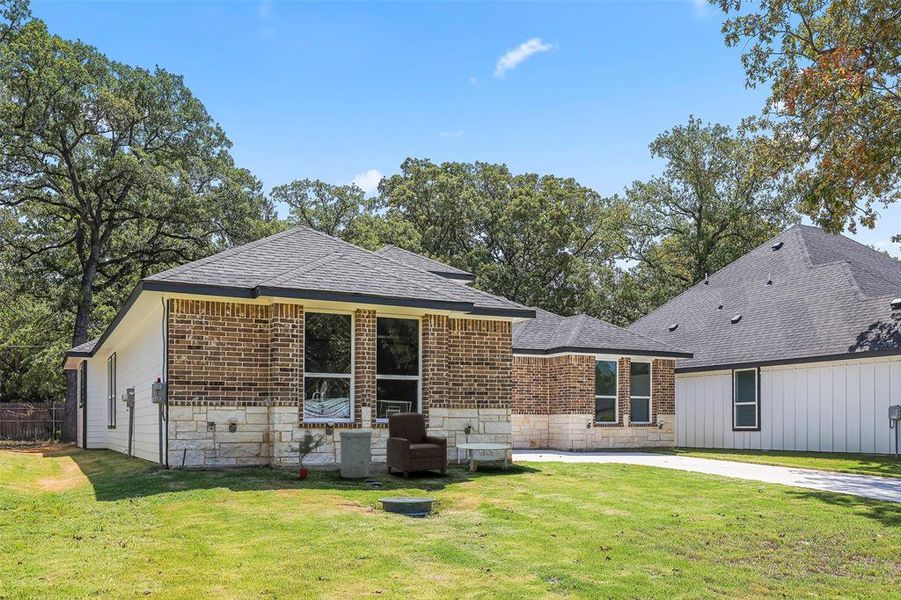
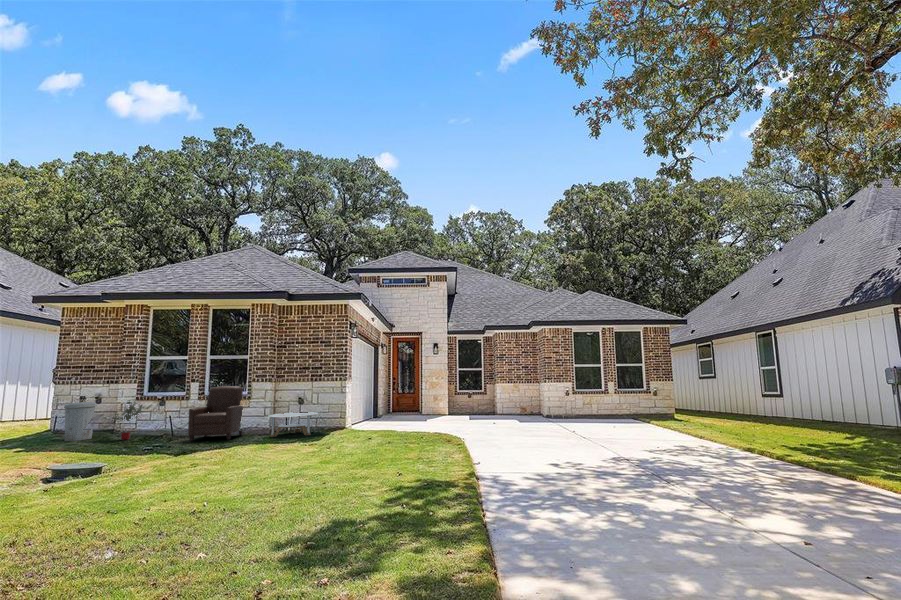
trash can: present [339,429,372,478] -> present [64,402,97,441]

